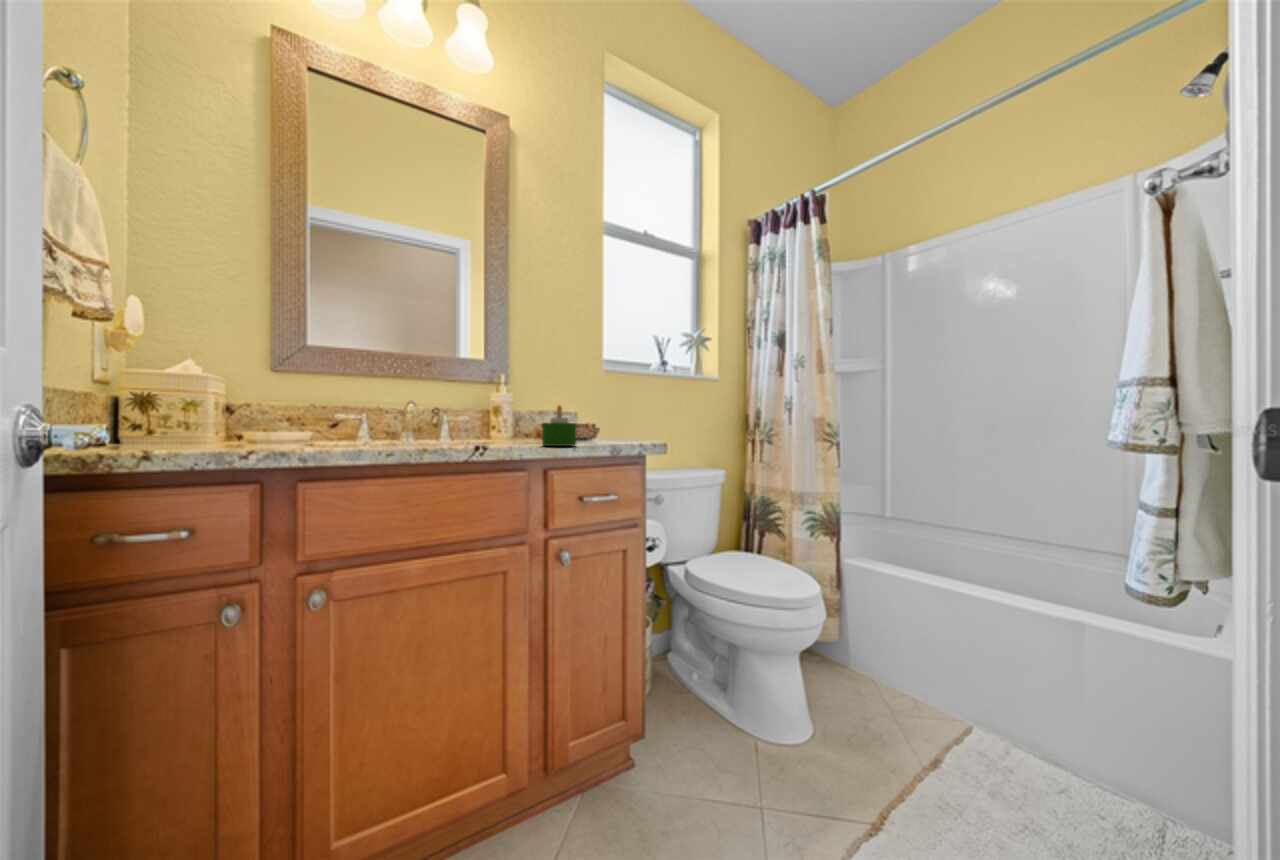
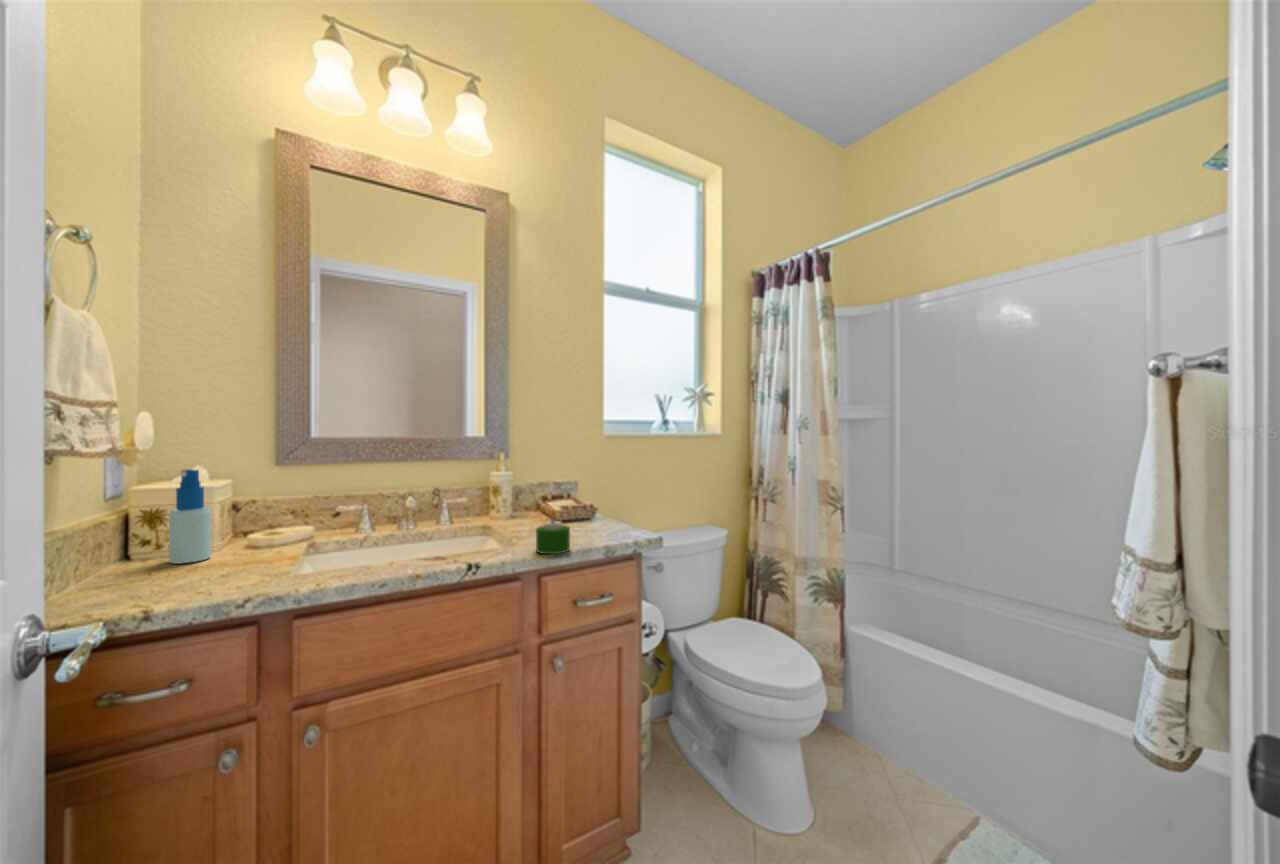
spray bottle: none [164,349,207,443] -> present [169,469,211,563]

